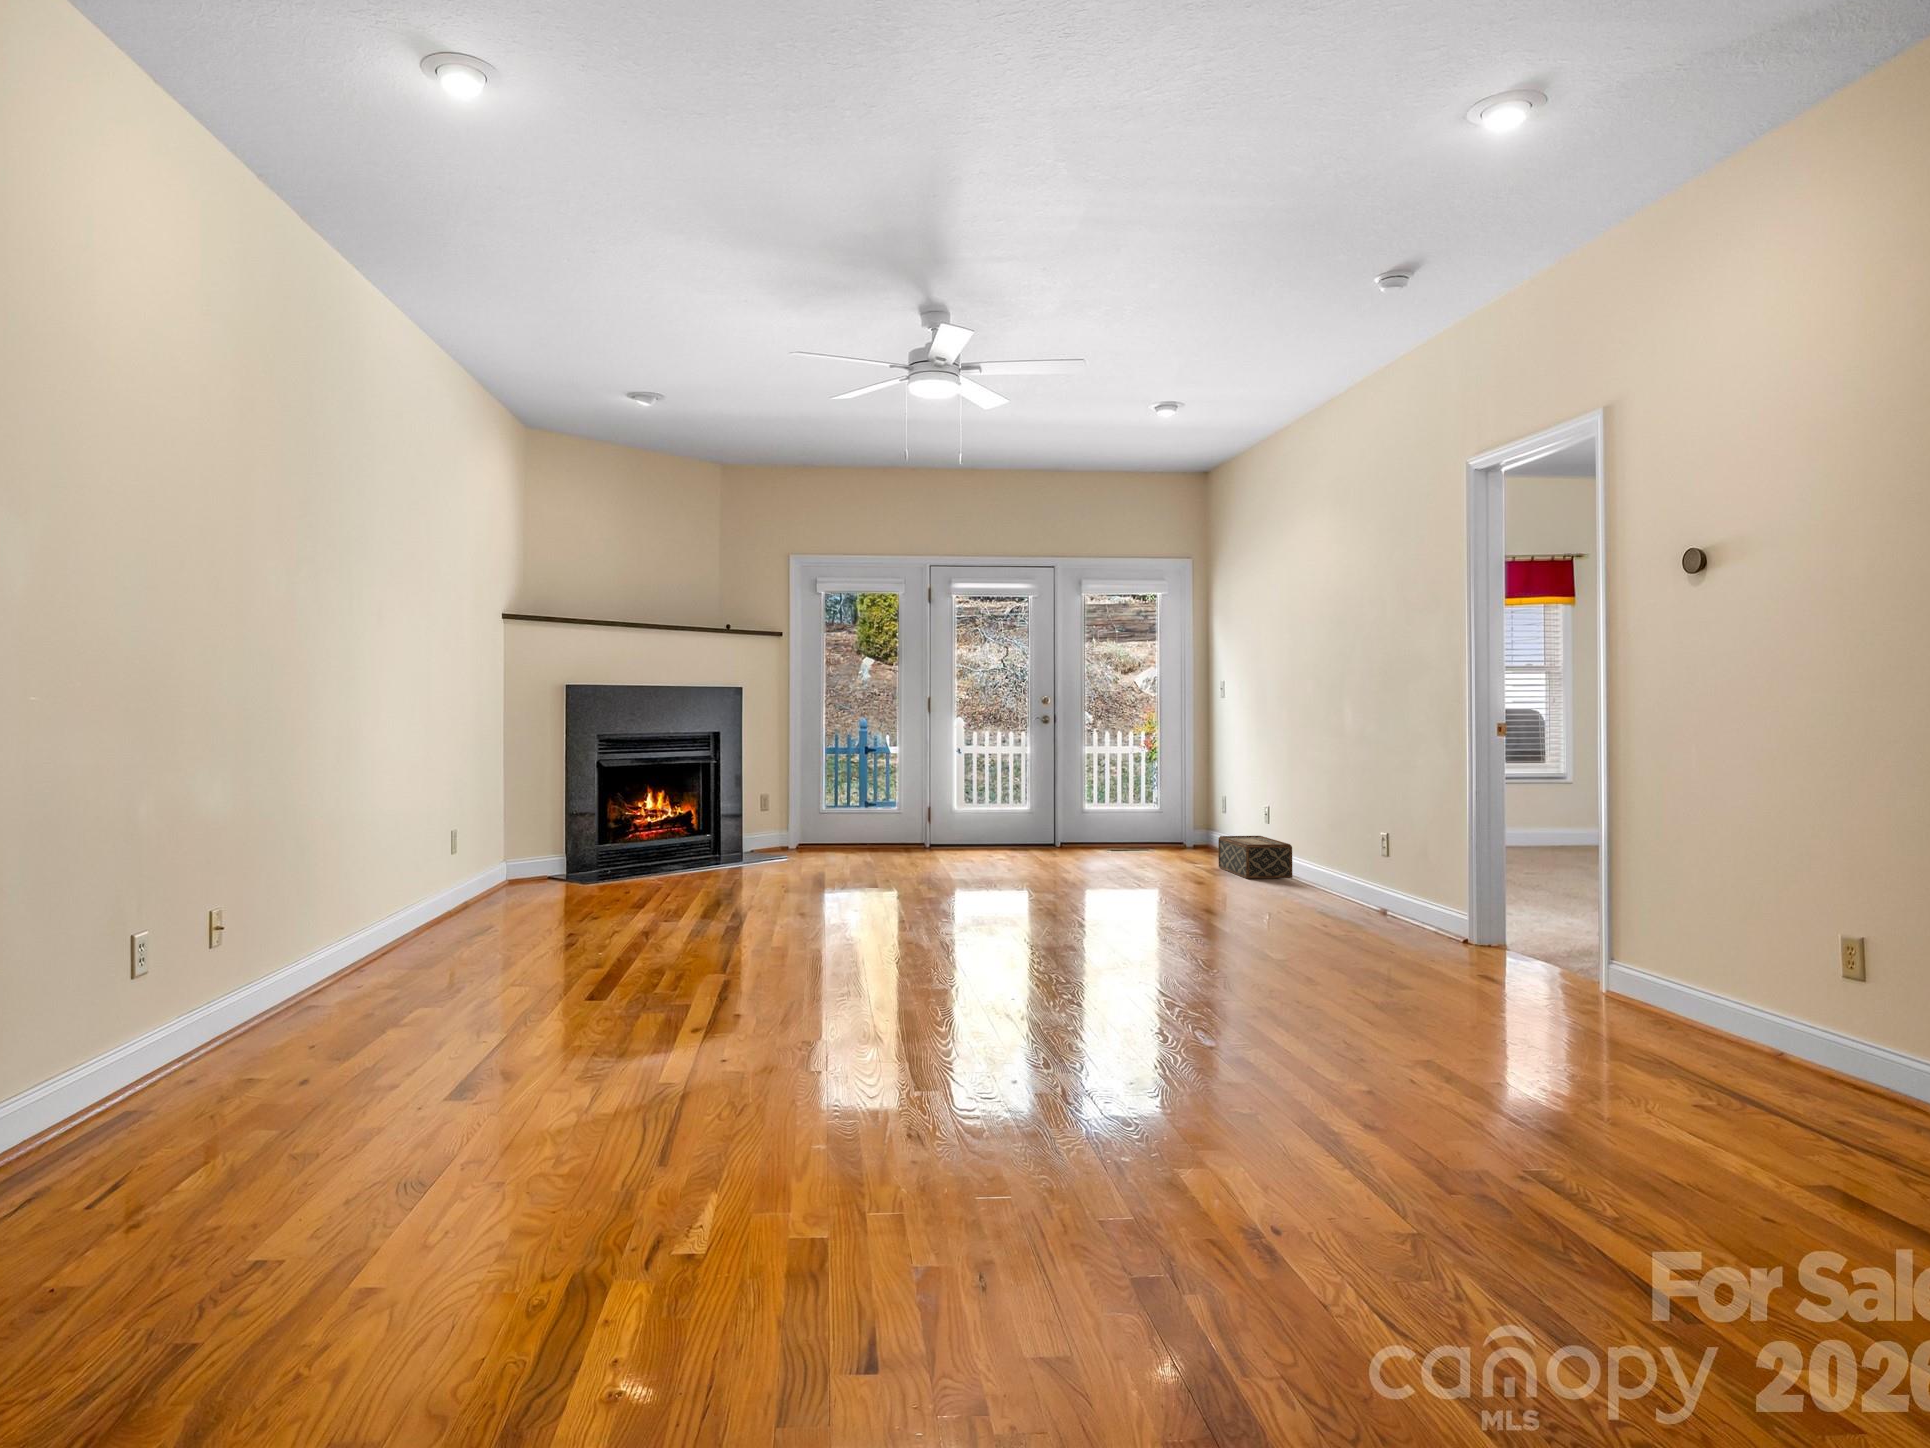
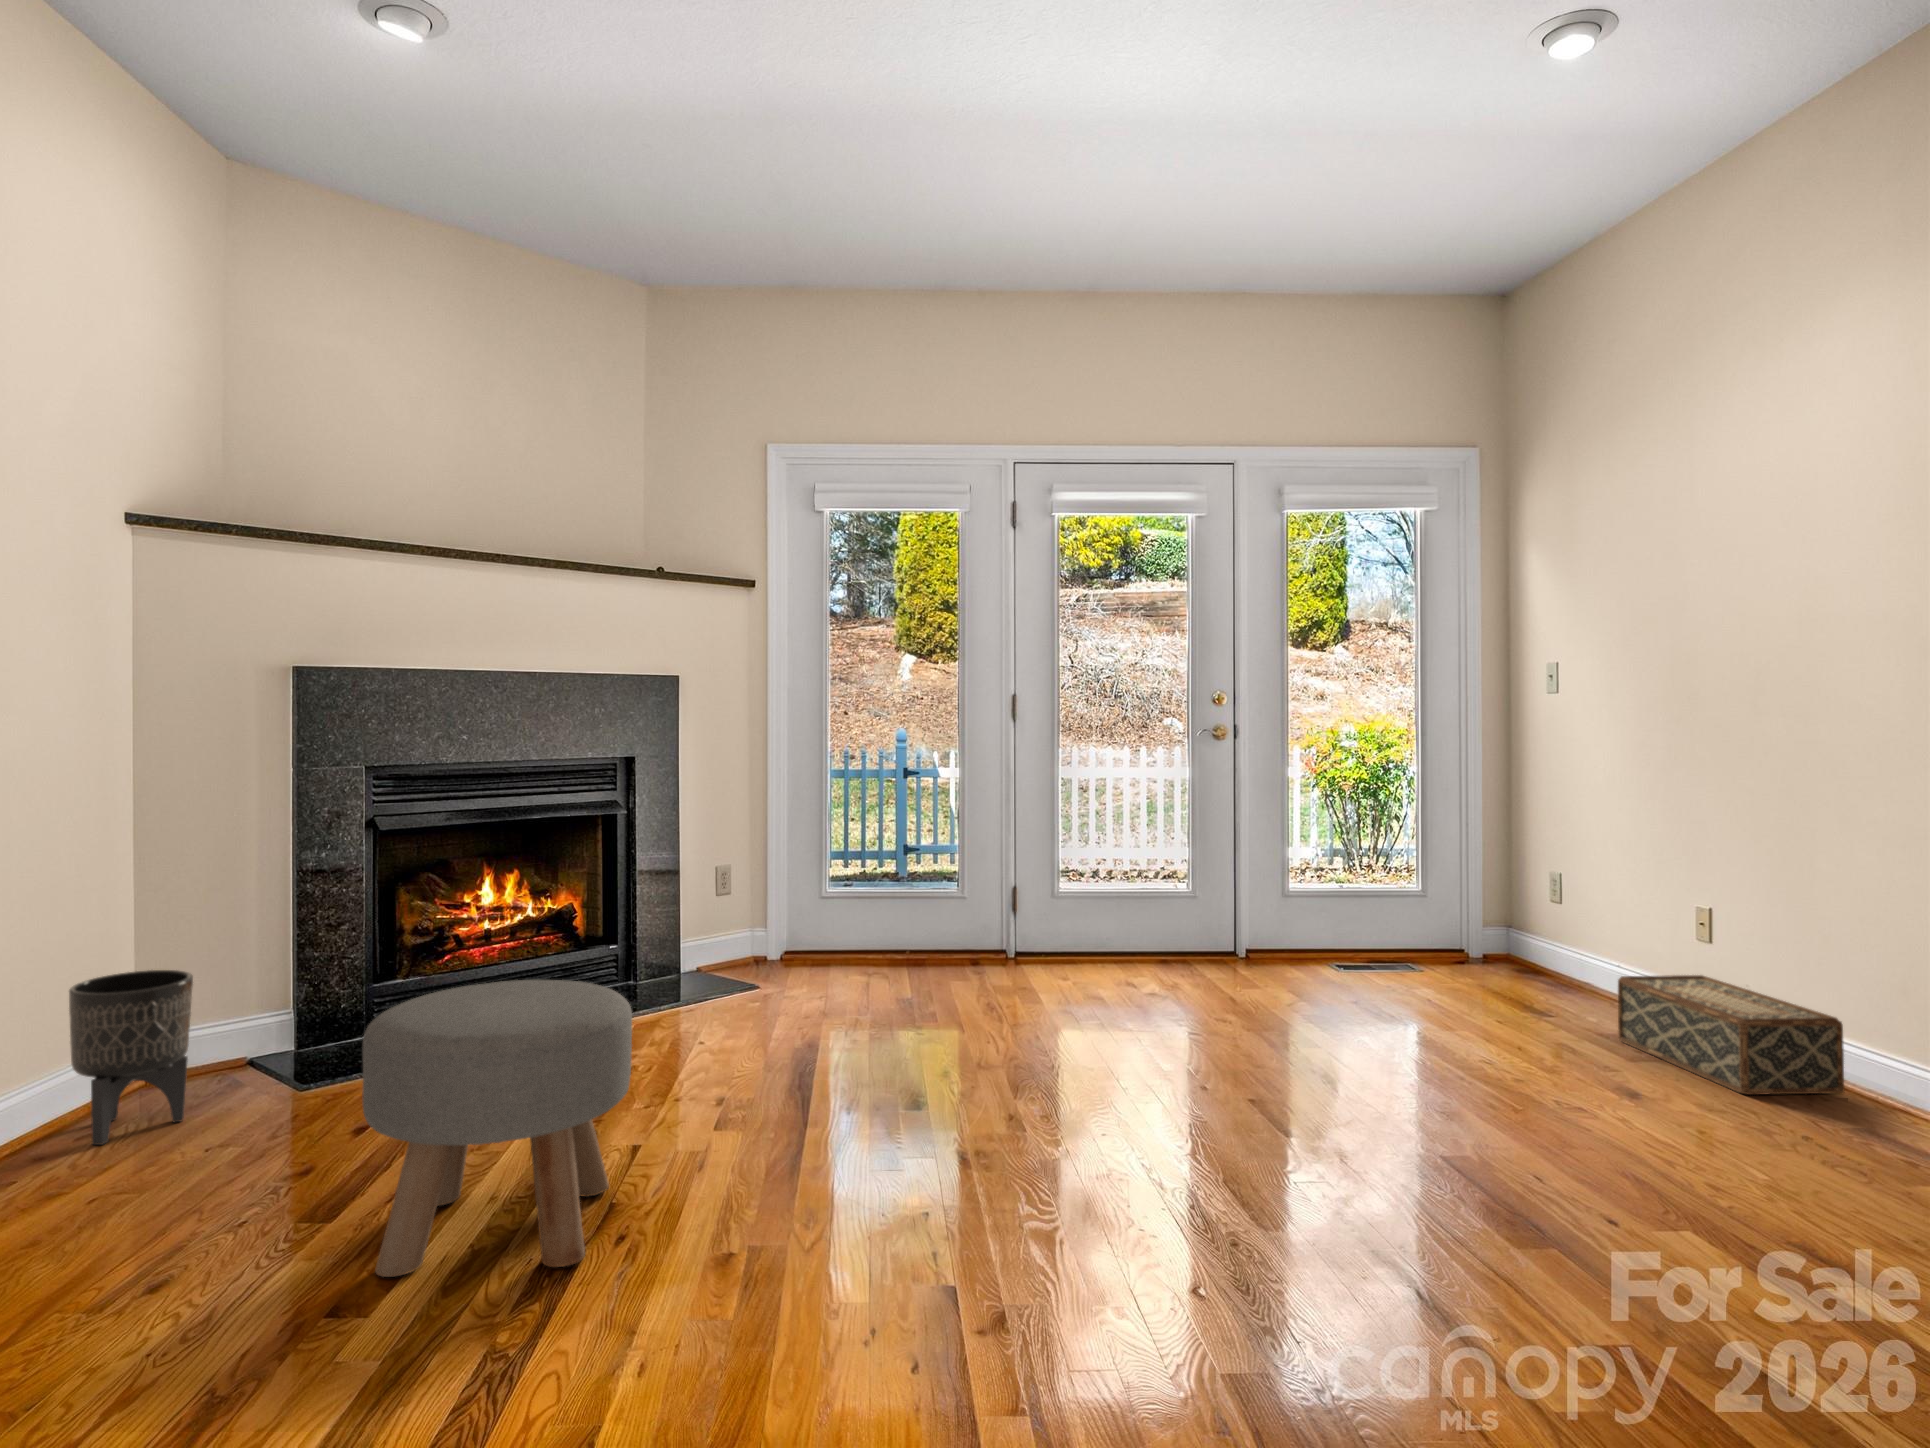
ottoman: none [660,816,760,913] -> present [362,980,632,1277]
planter: none [498,825,547,895] -> present [69,970,193,1145]

